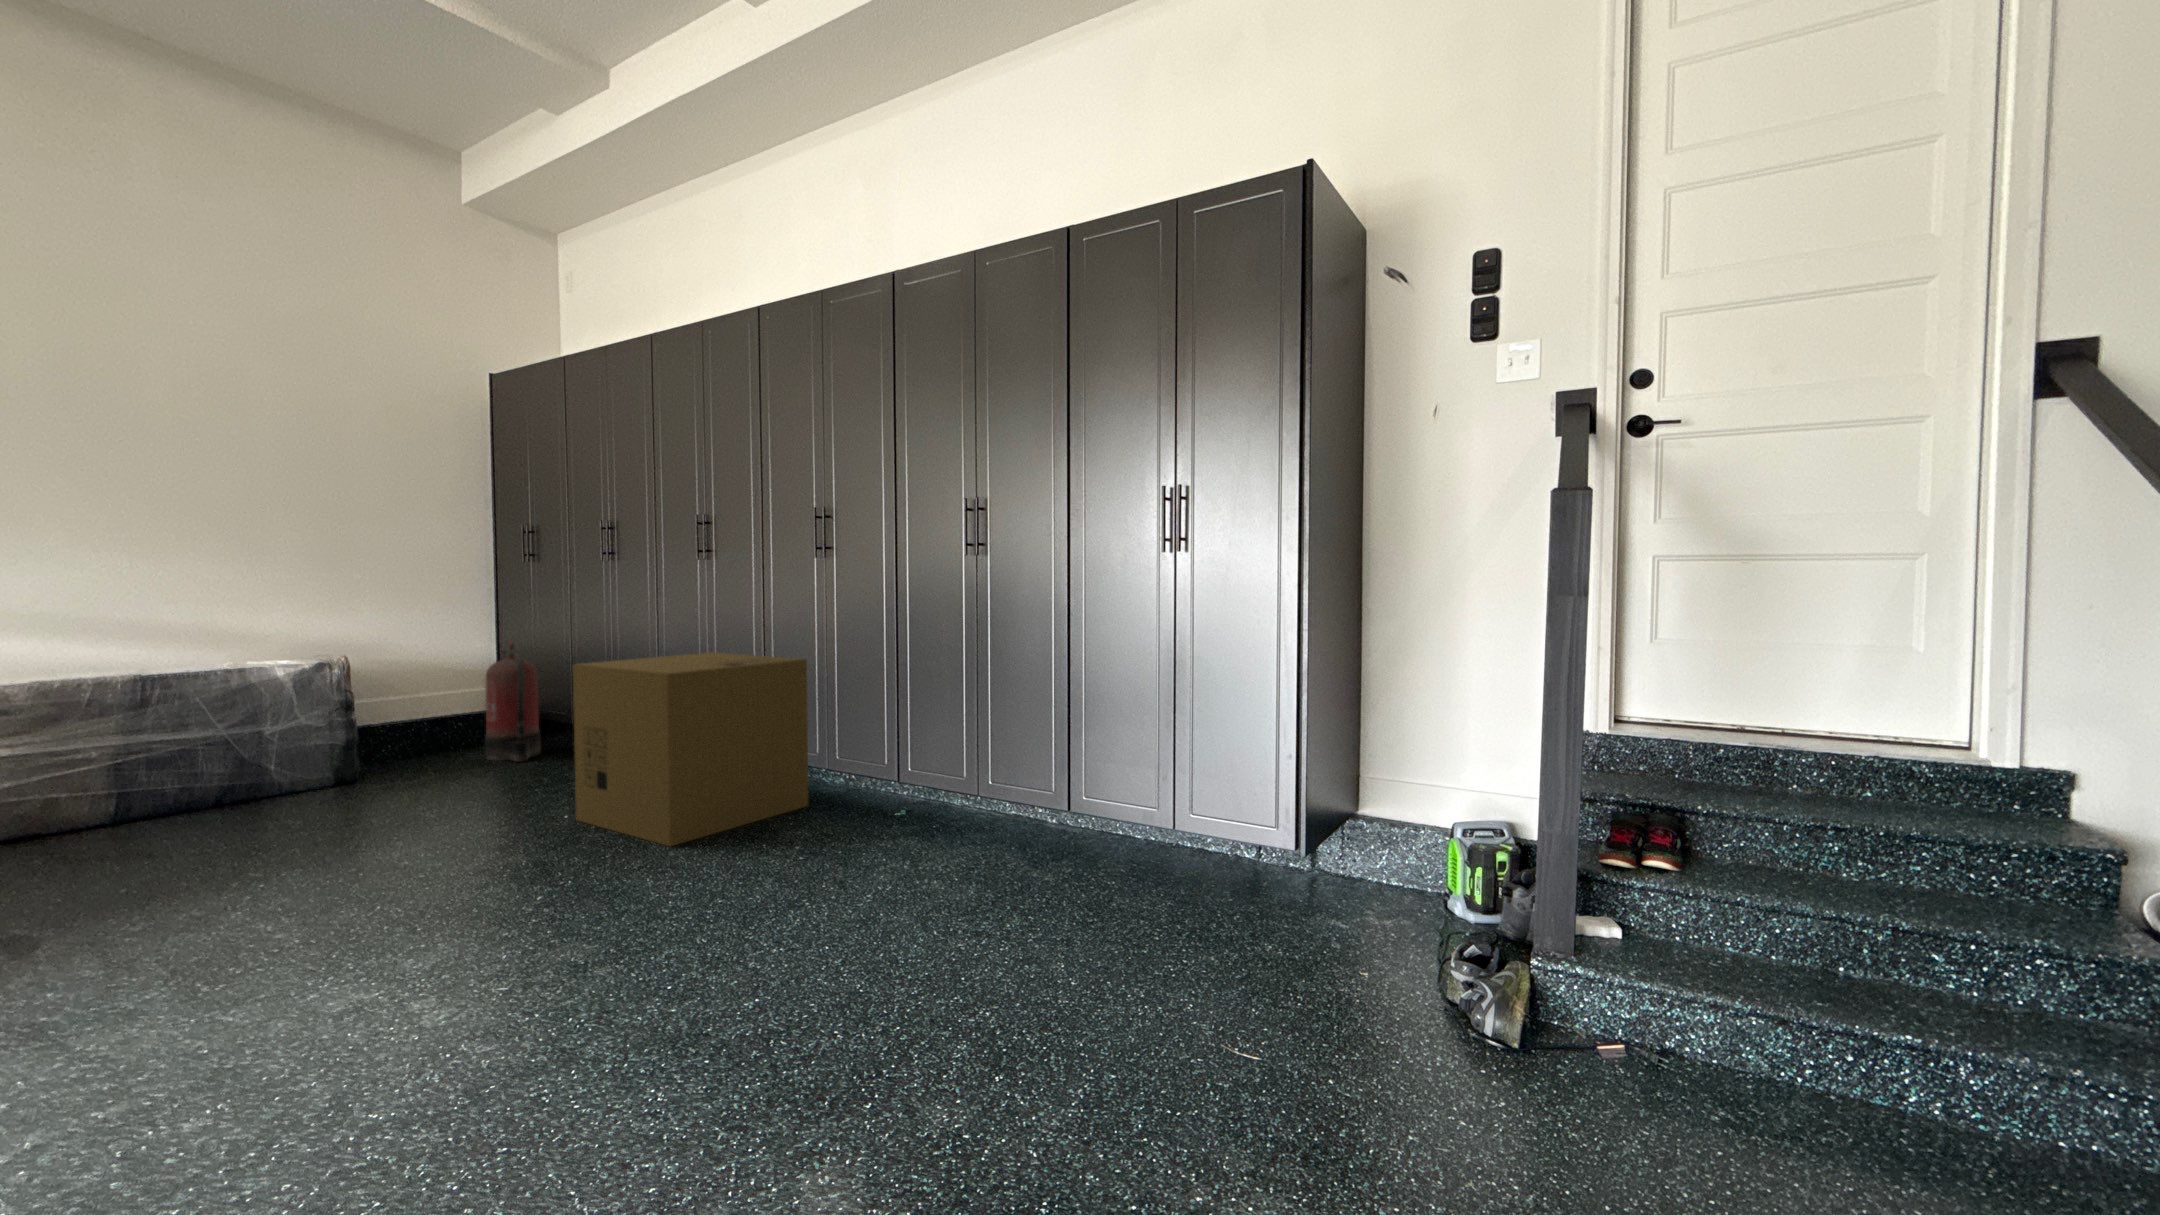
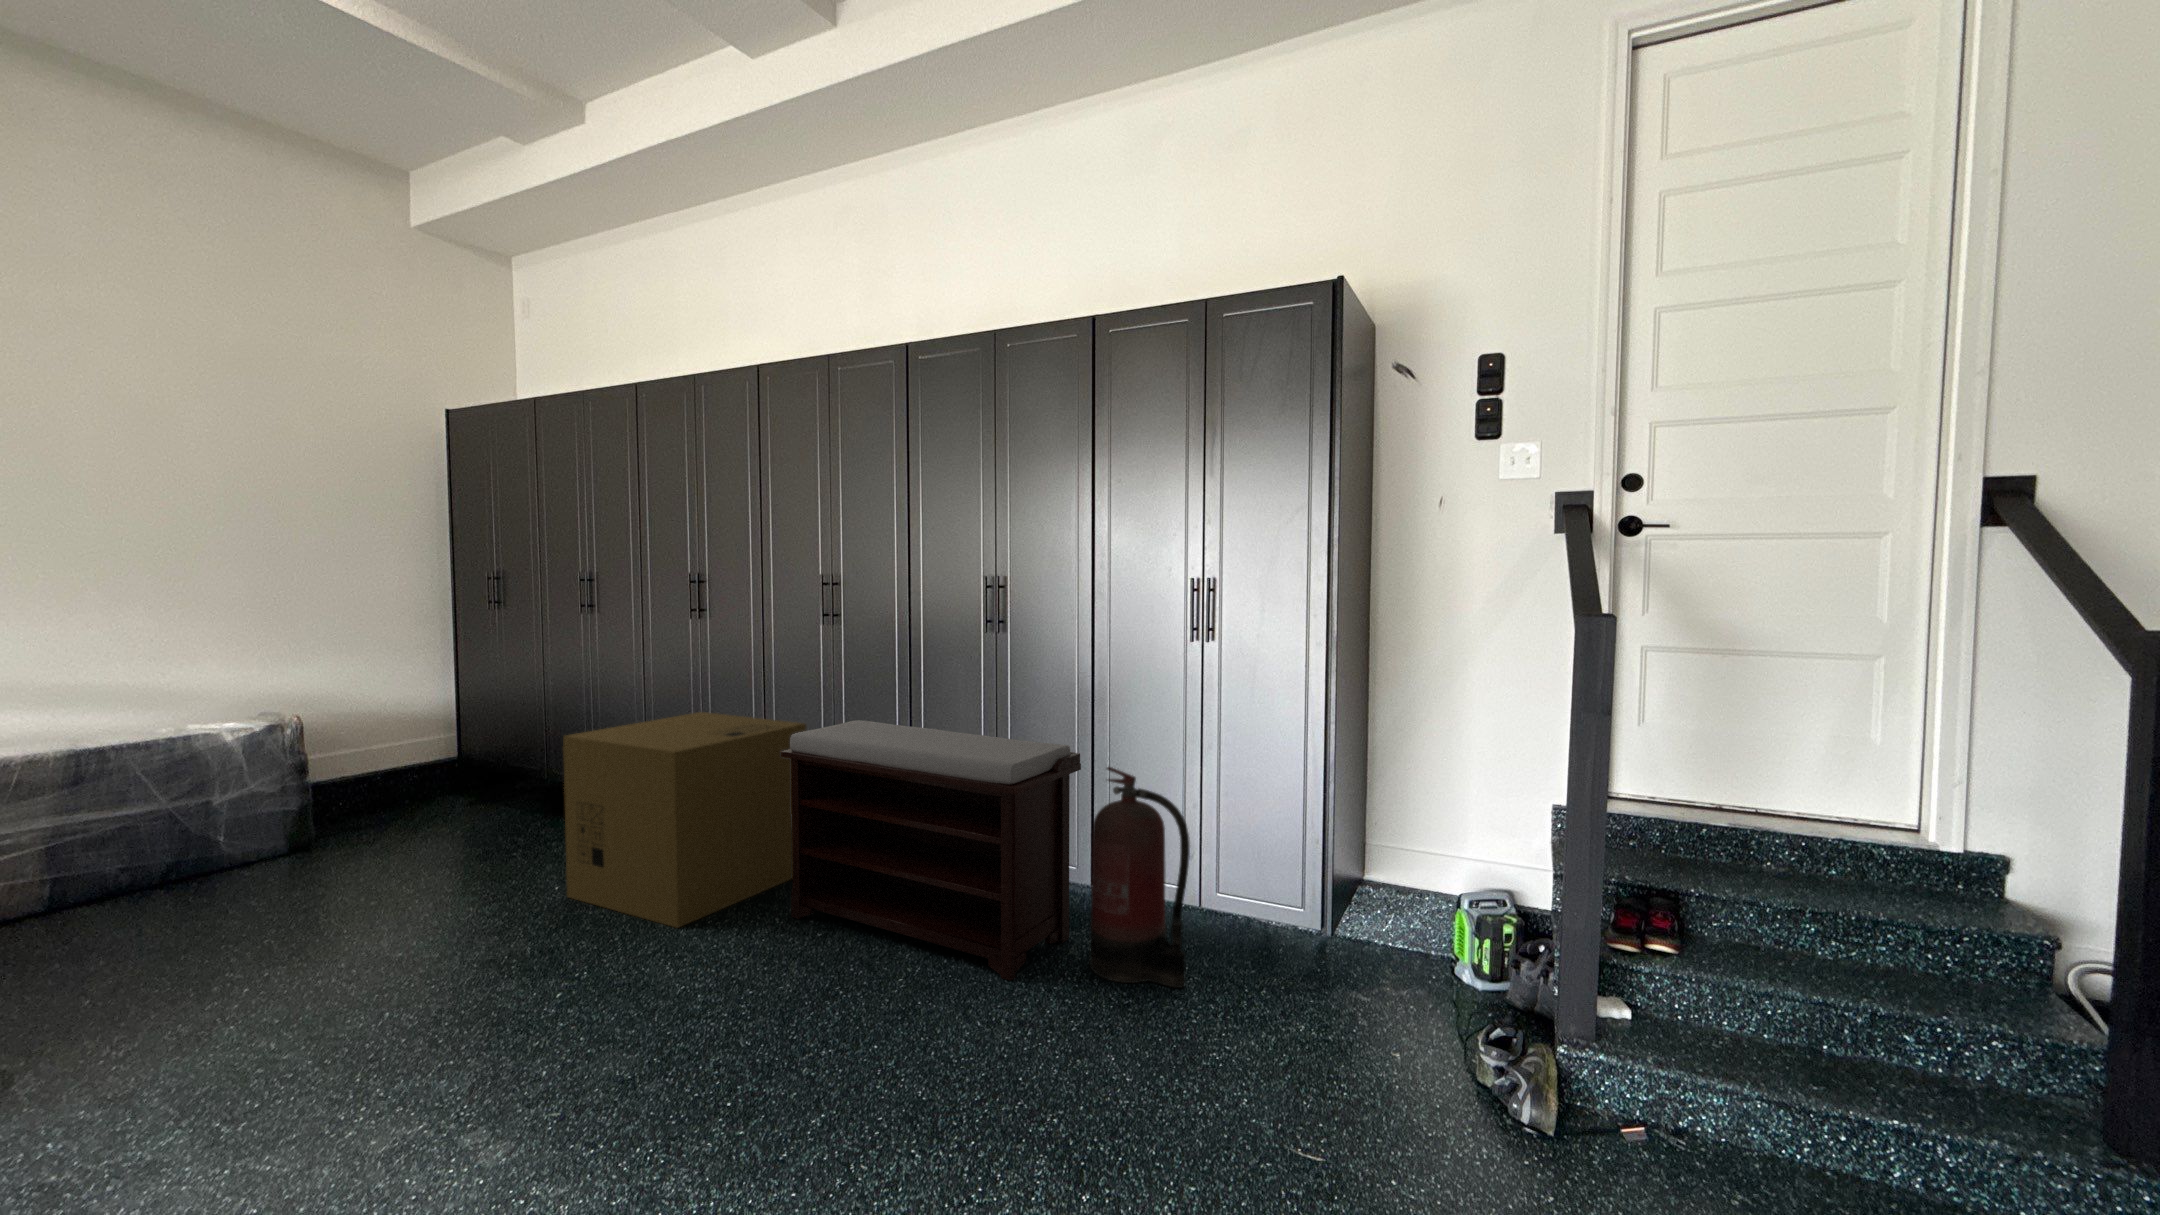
fire extinguisher: present [485,640,541,762] -> present [1089,767,1190,988]
bench: none [770,653,1059,897] -> present [781,720,1081,981]

